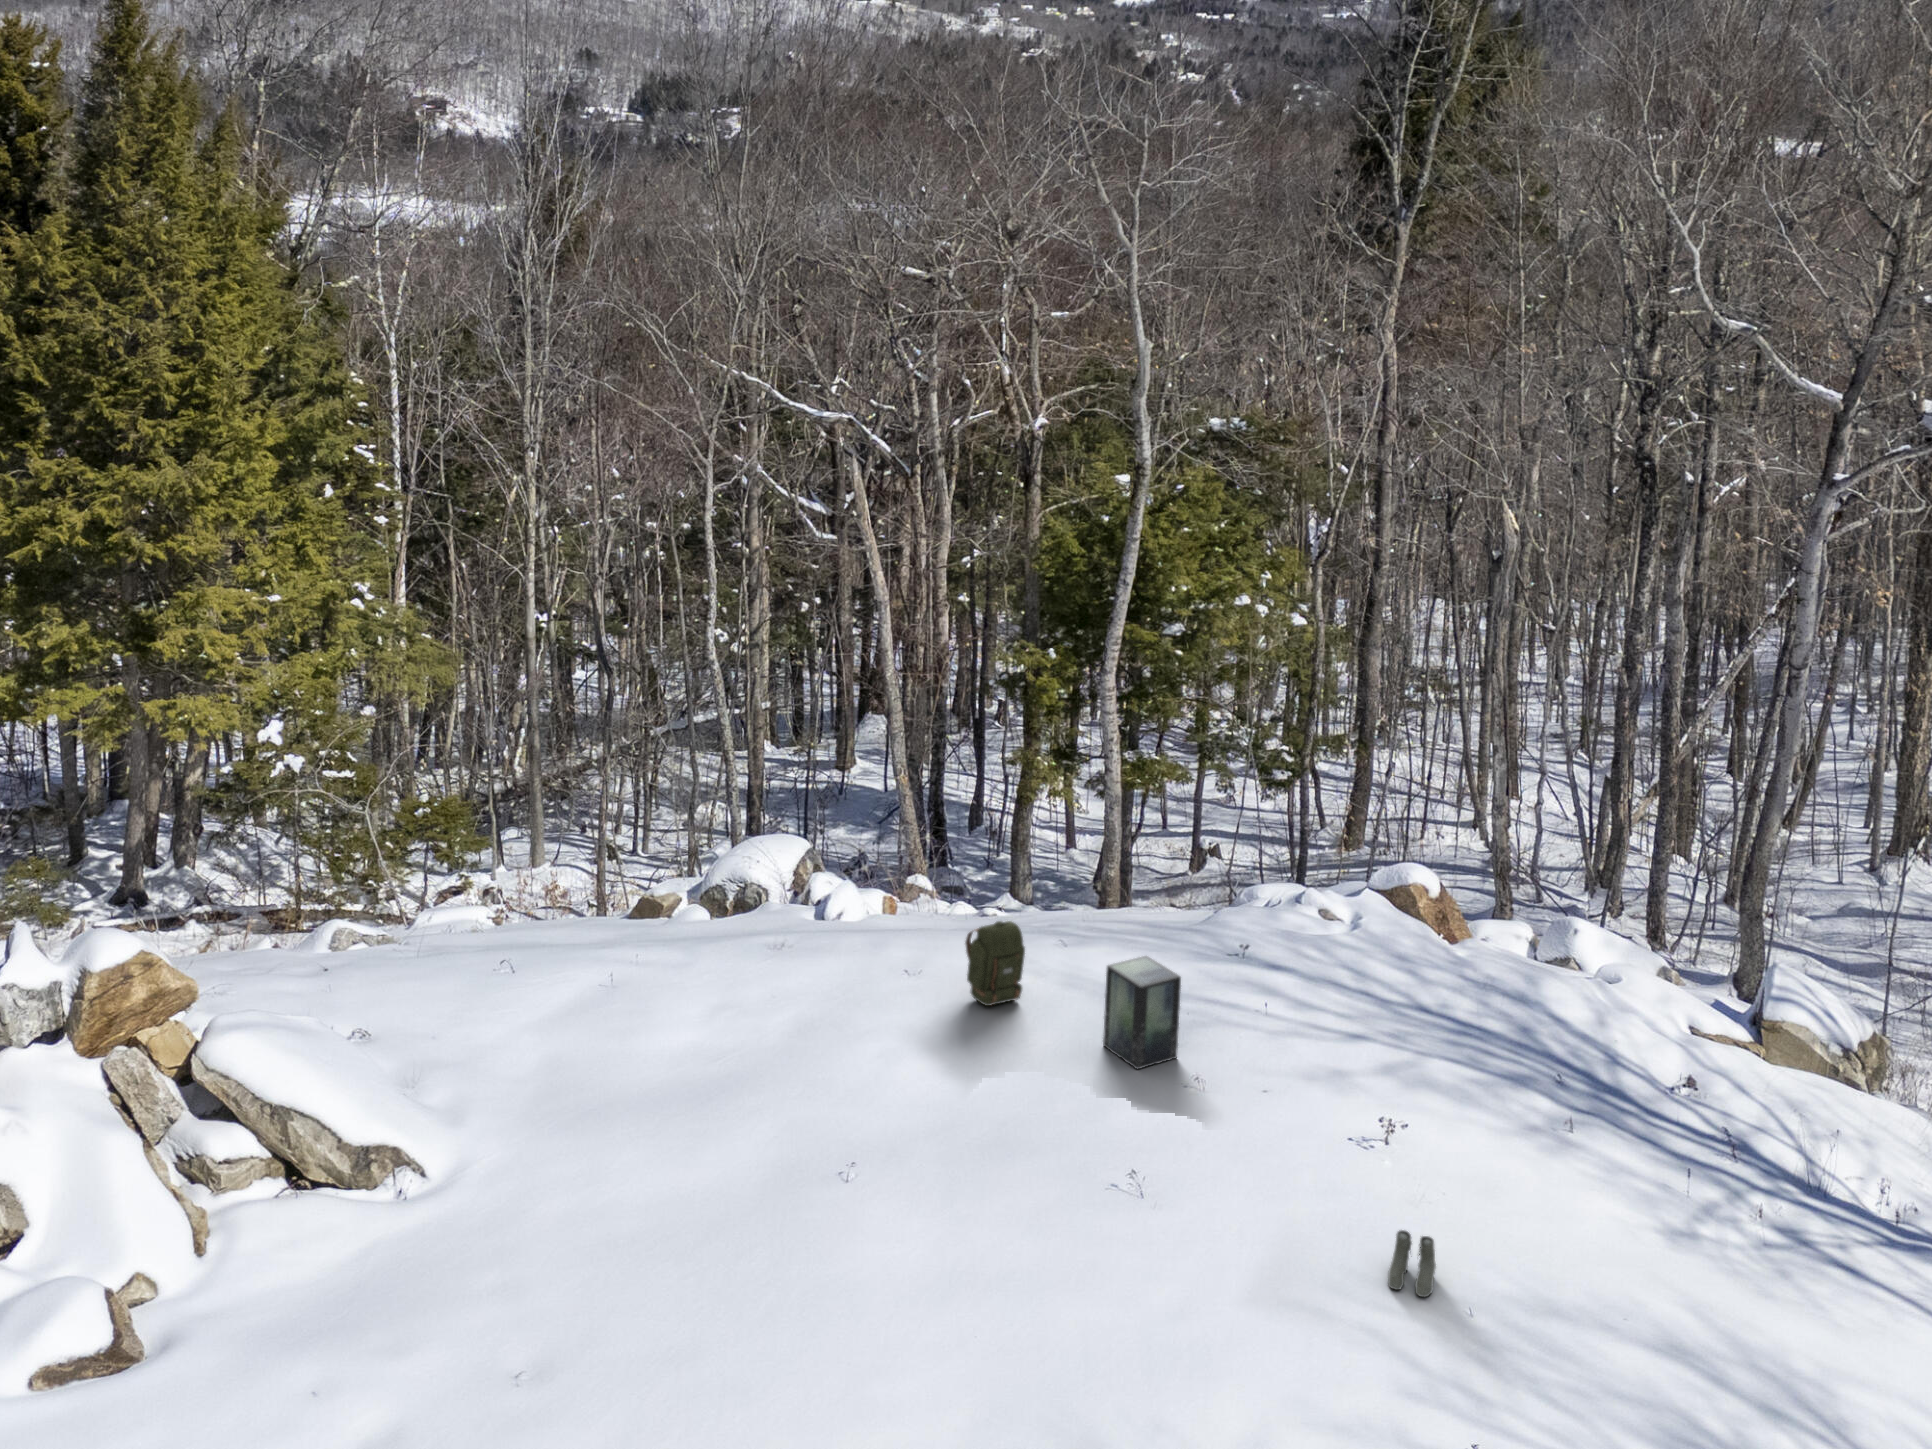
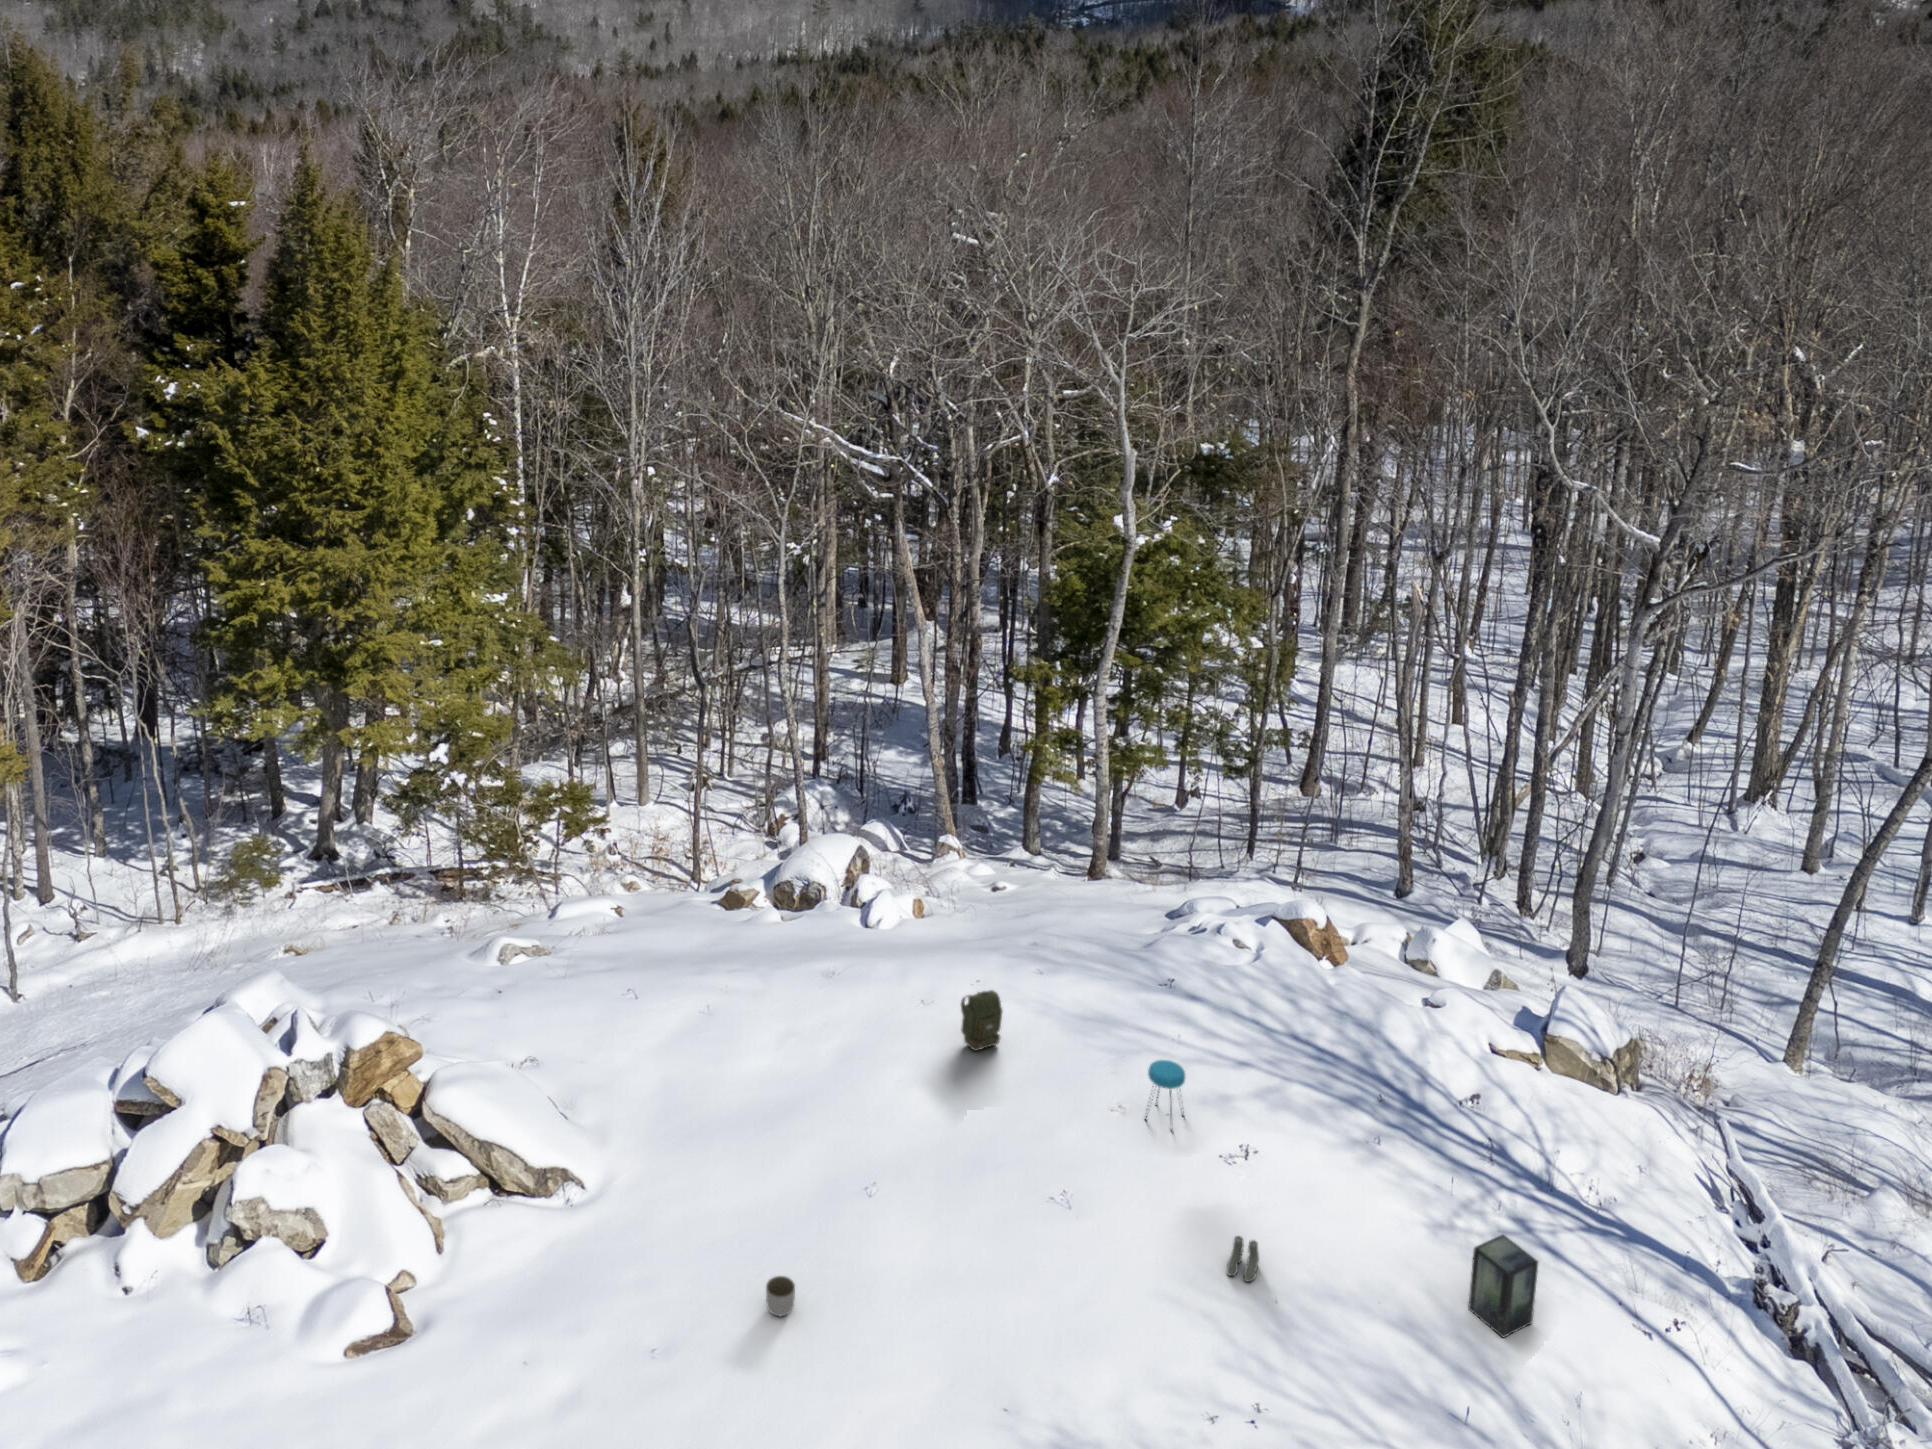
storage box: present [1103,956,1181,1069] -> present [1468,1235,1538,1337]
stool: none [1238,1002,1298,1101] -> present [1146,1060,1185,1120]
planter: none [693,1280,738,1340] -> present [766,1276,795,1317]

